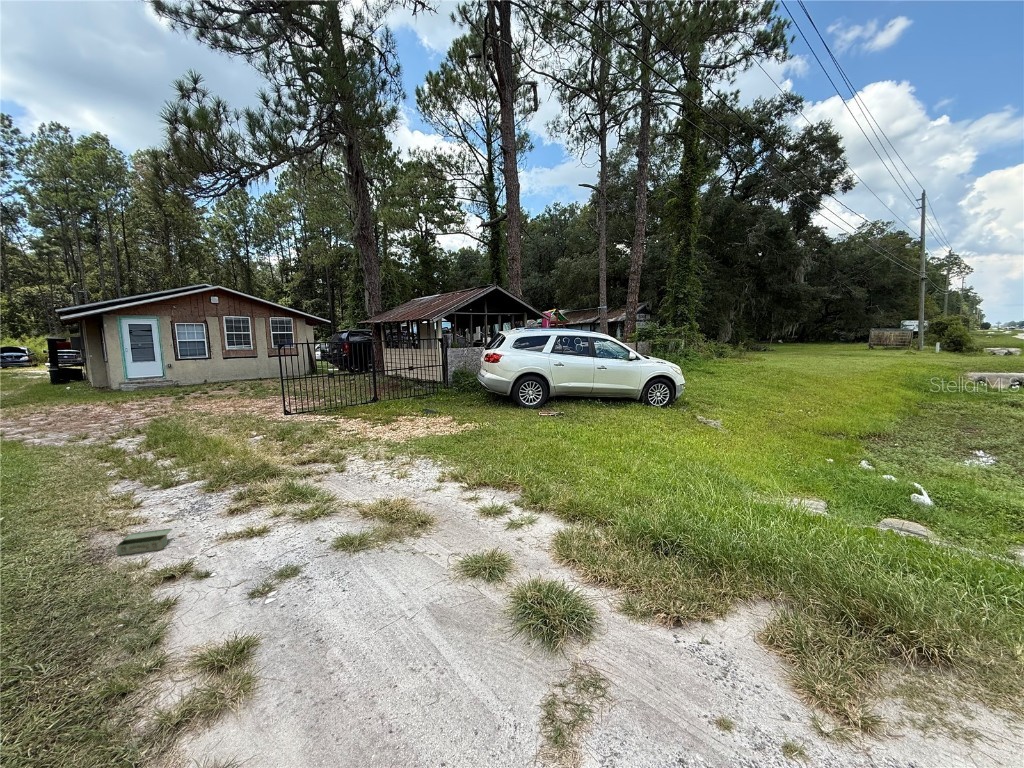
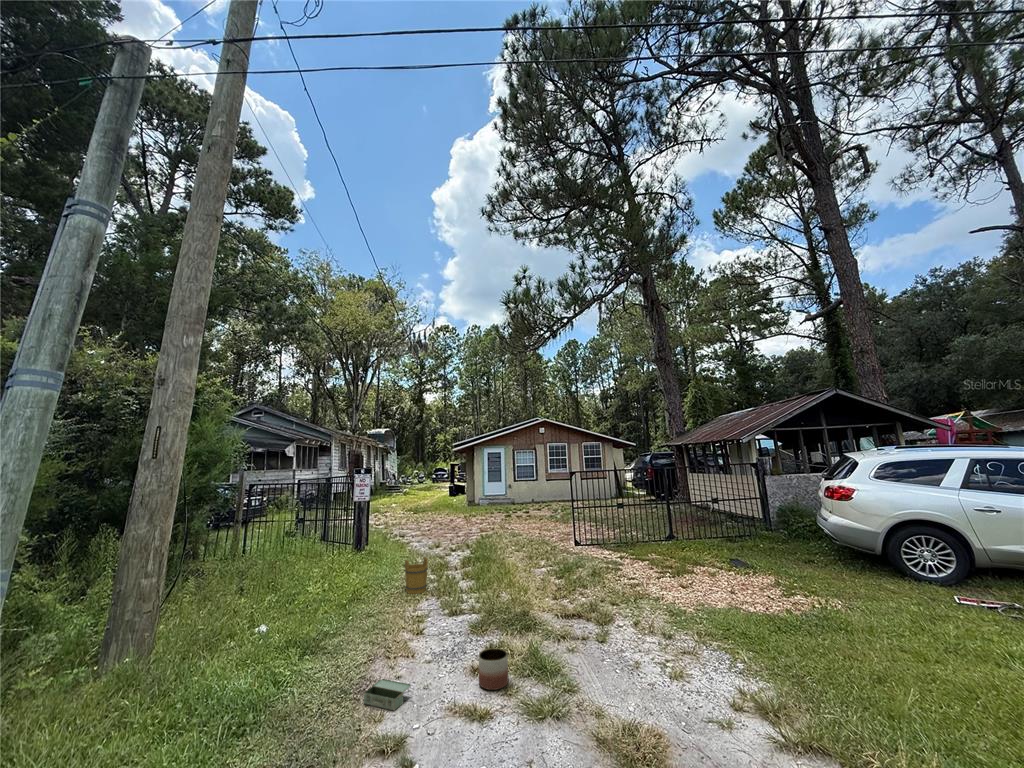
bucket: none [77,436,116,477] -> present [404,557,428,594]
planter: none [241,485,272,516] -> present [479,648,508,690]

